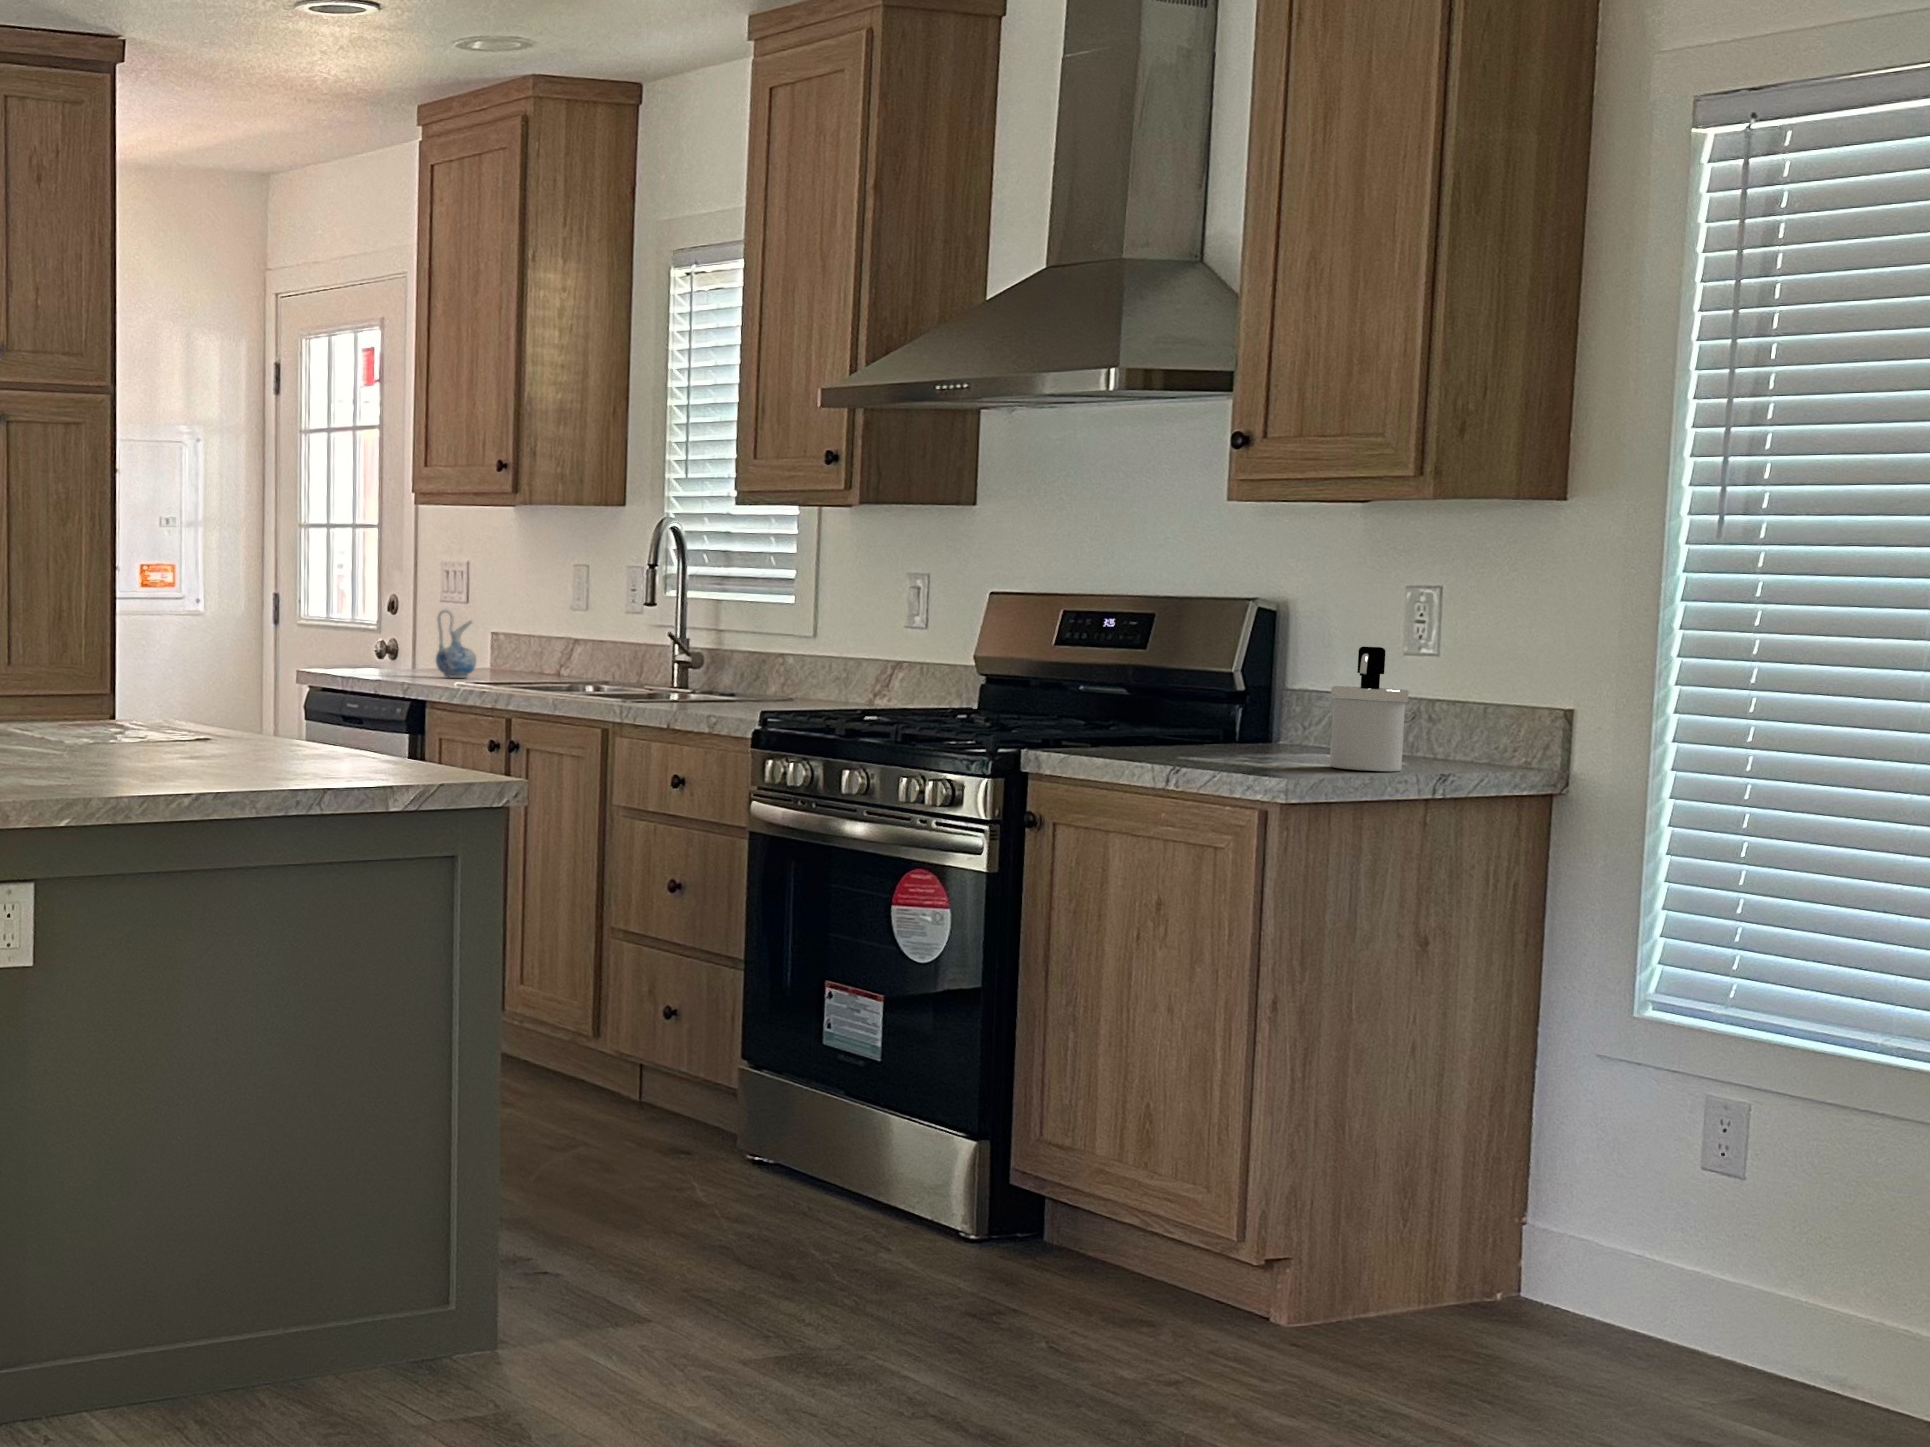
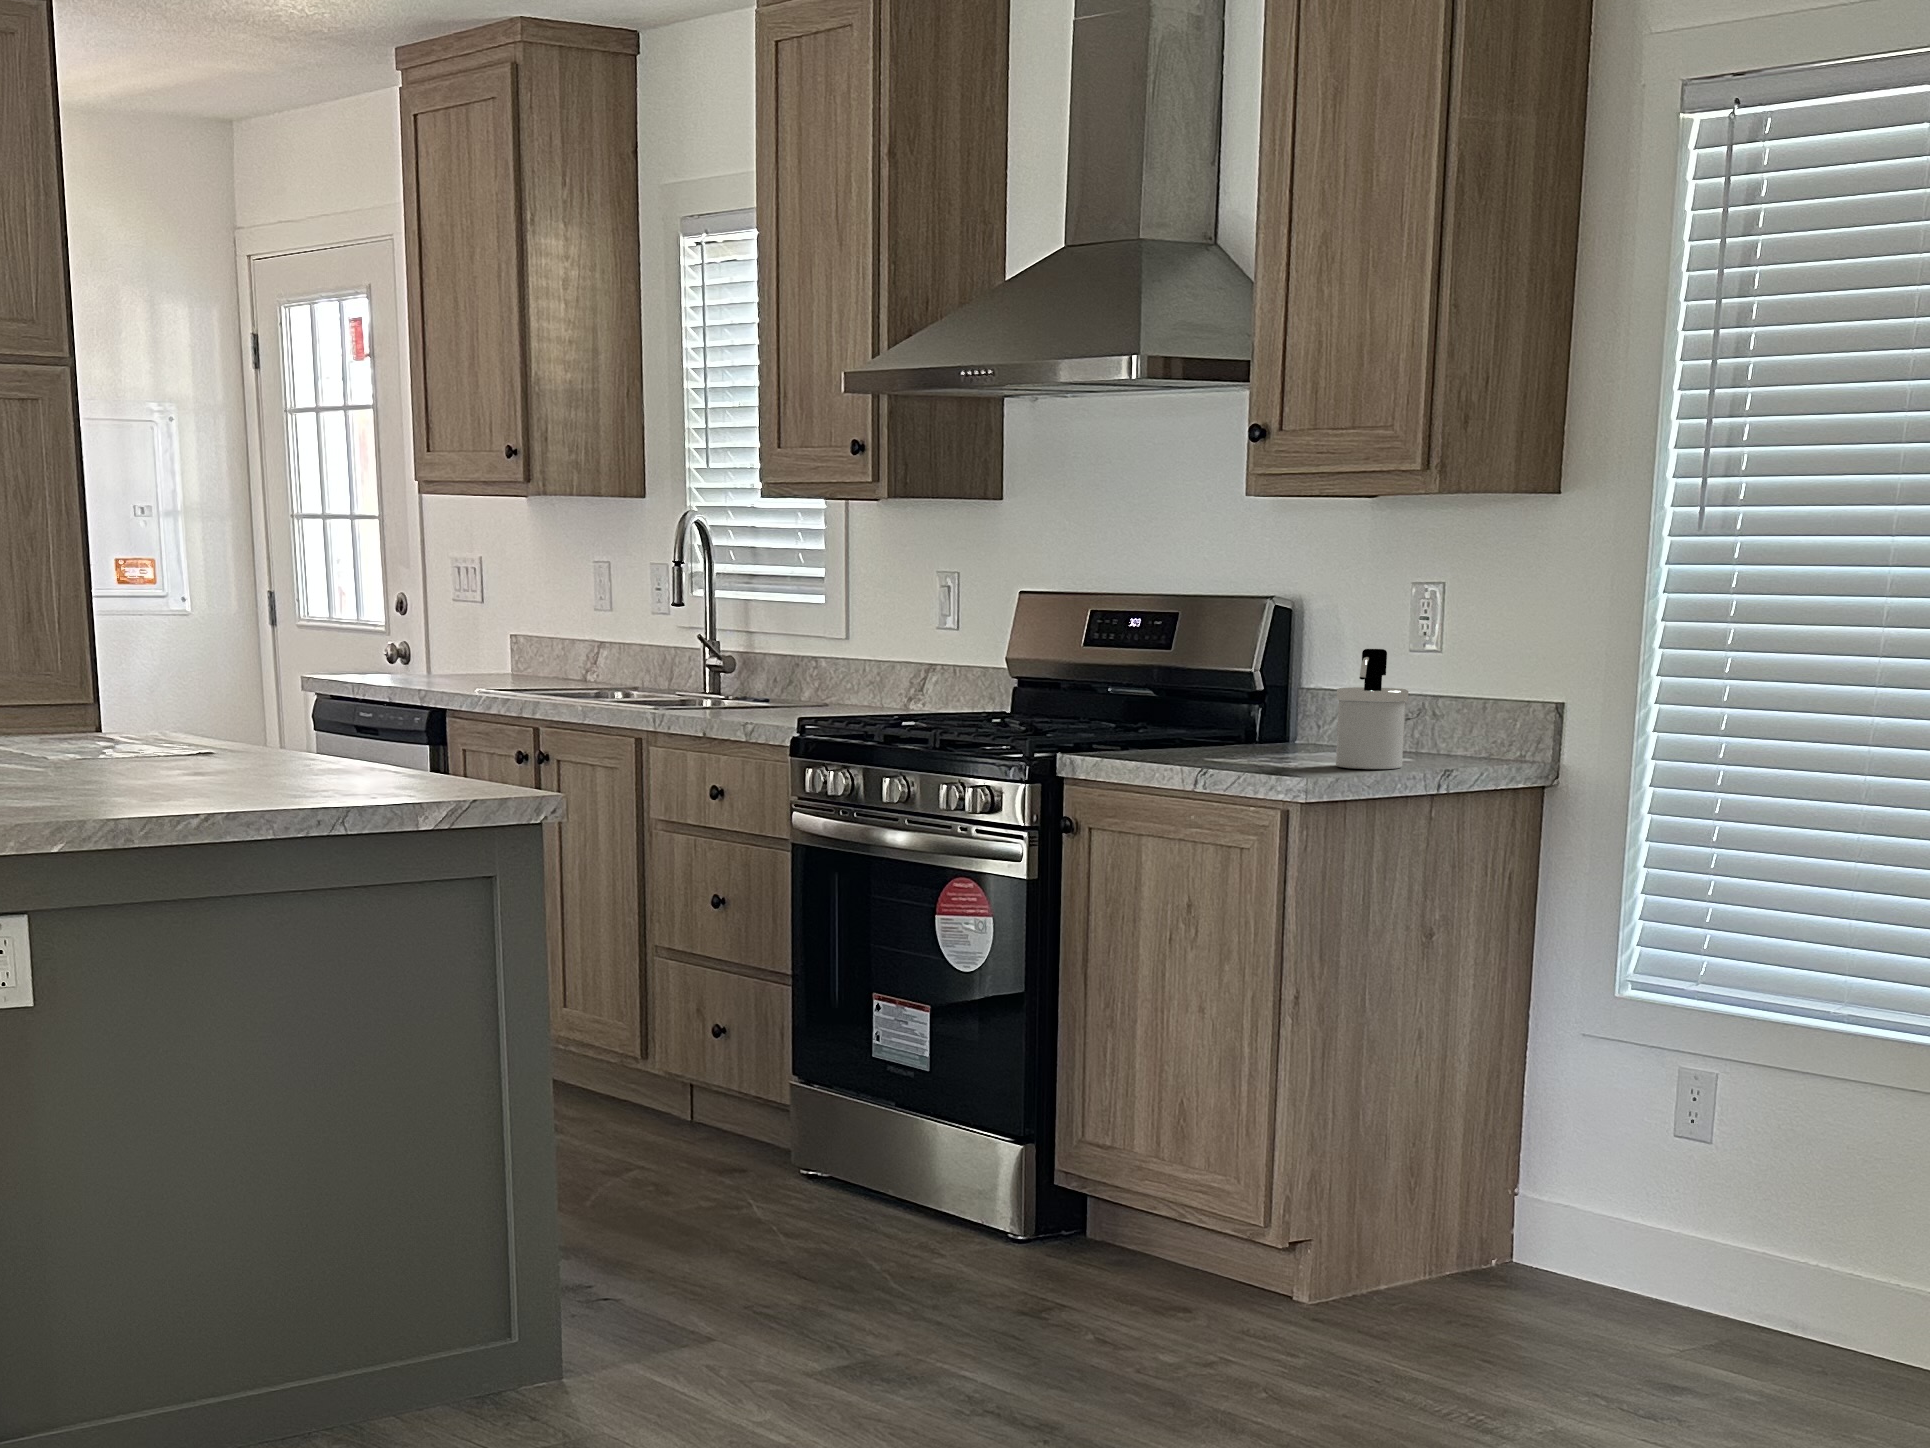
ceramic pitcher: present [436,610,476,678] -> none [456,617,500,689]

